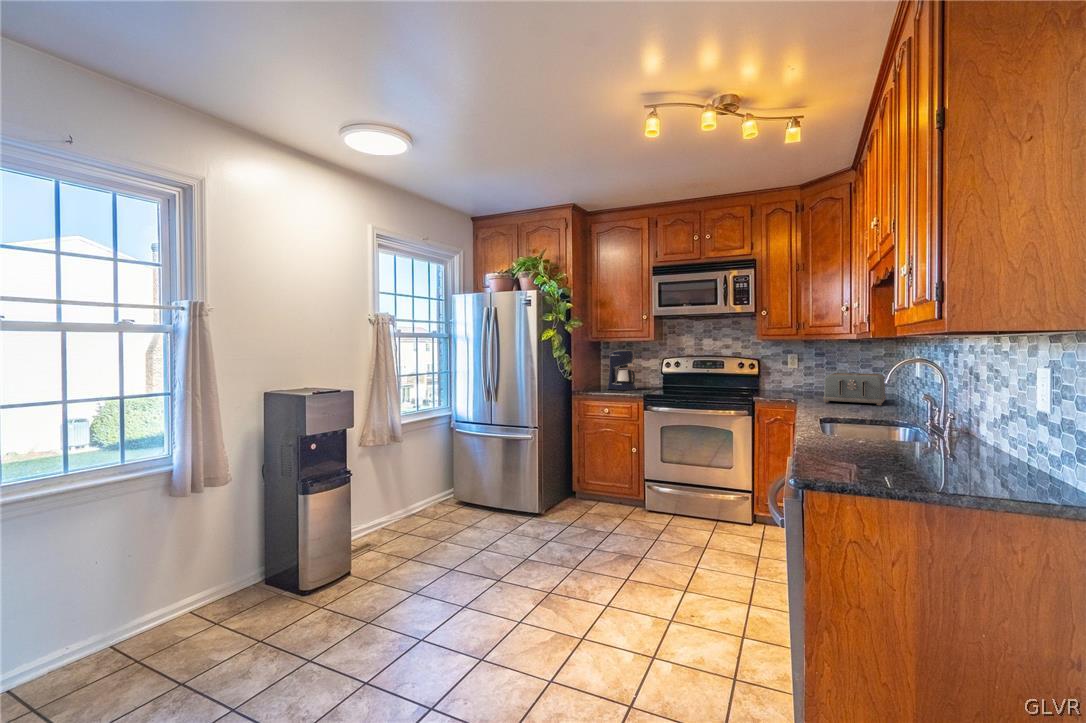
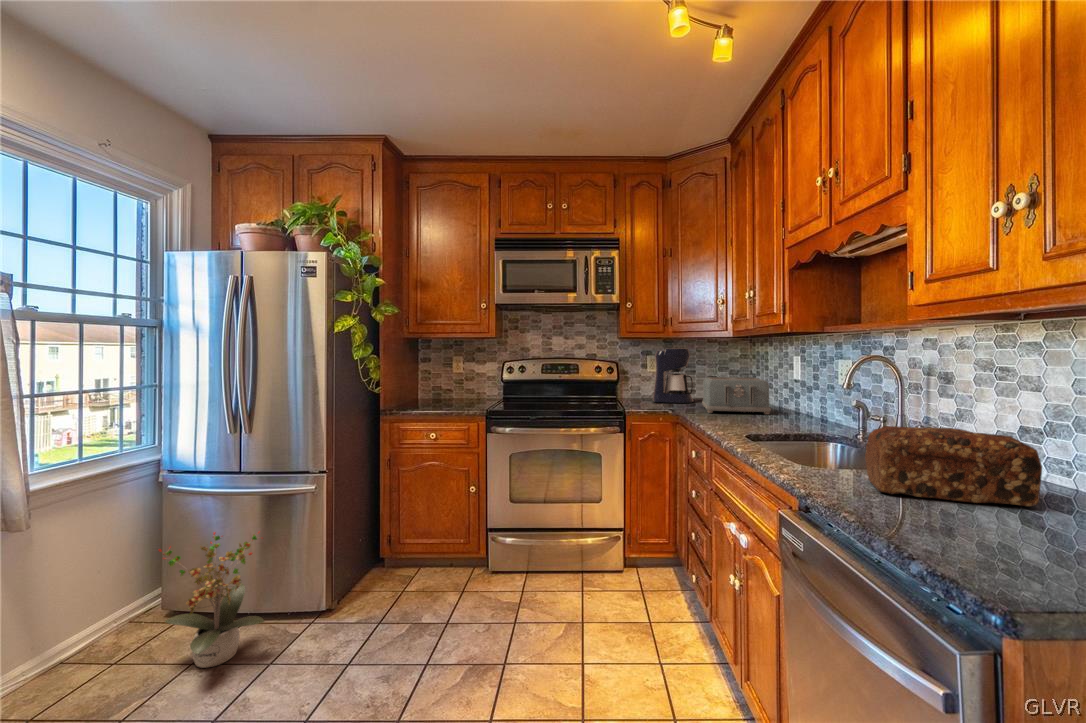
coffee maker: present [607,351,637,390] -> present [653,348,693,403]
bread loaf: none [842,405,944,454] -> present [865,426,1042,506]
potted plant: none [455,457,506,528] -> present [159,531,264,668]

